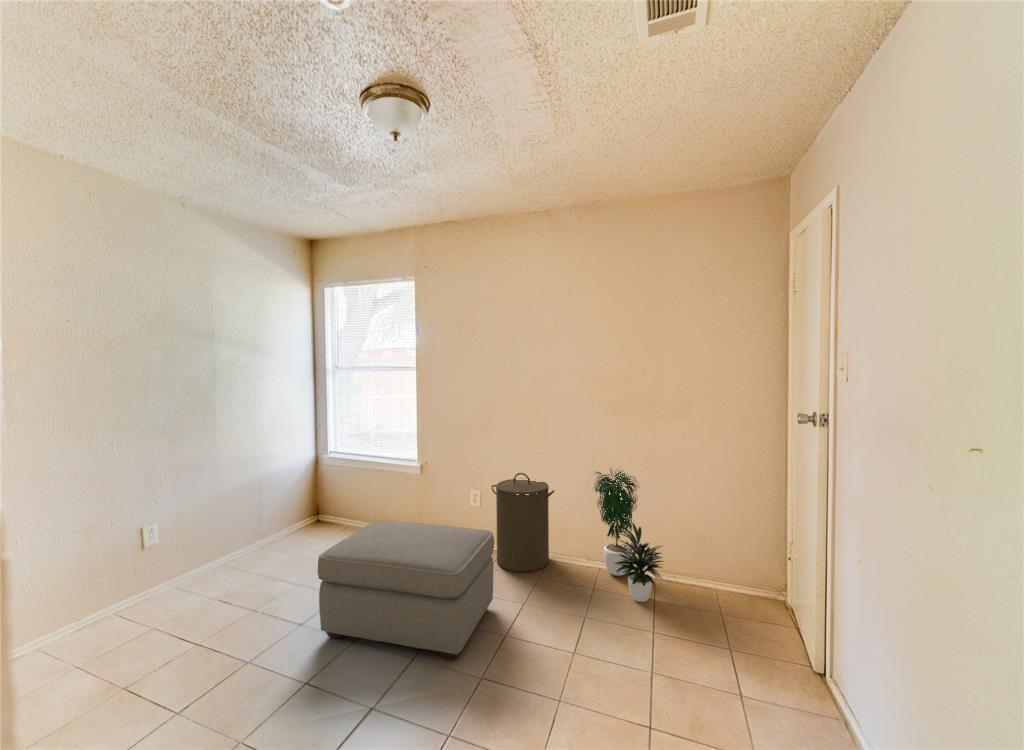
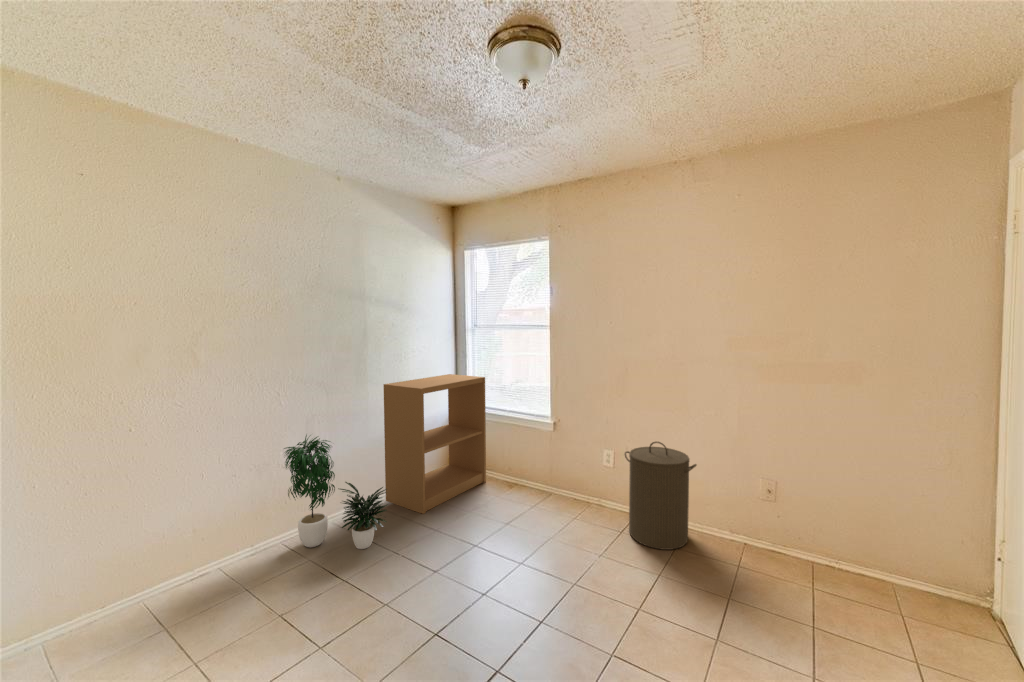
bookshelf: none [227,420,350,574] -> present [384,374,486,514]
potted plant: present [594,468,664,602] -> present [284,435,388,549]
ottoman: present [318,520,494,660] -> none [451,478,627,640]

